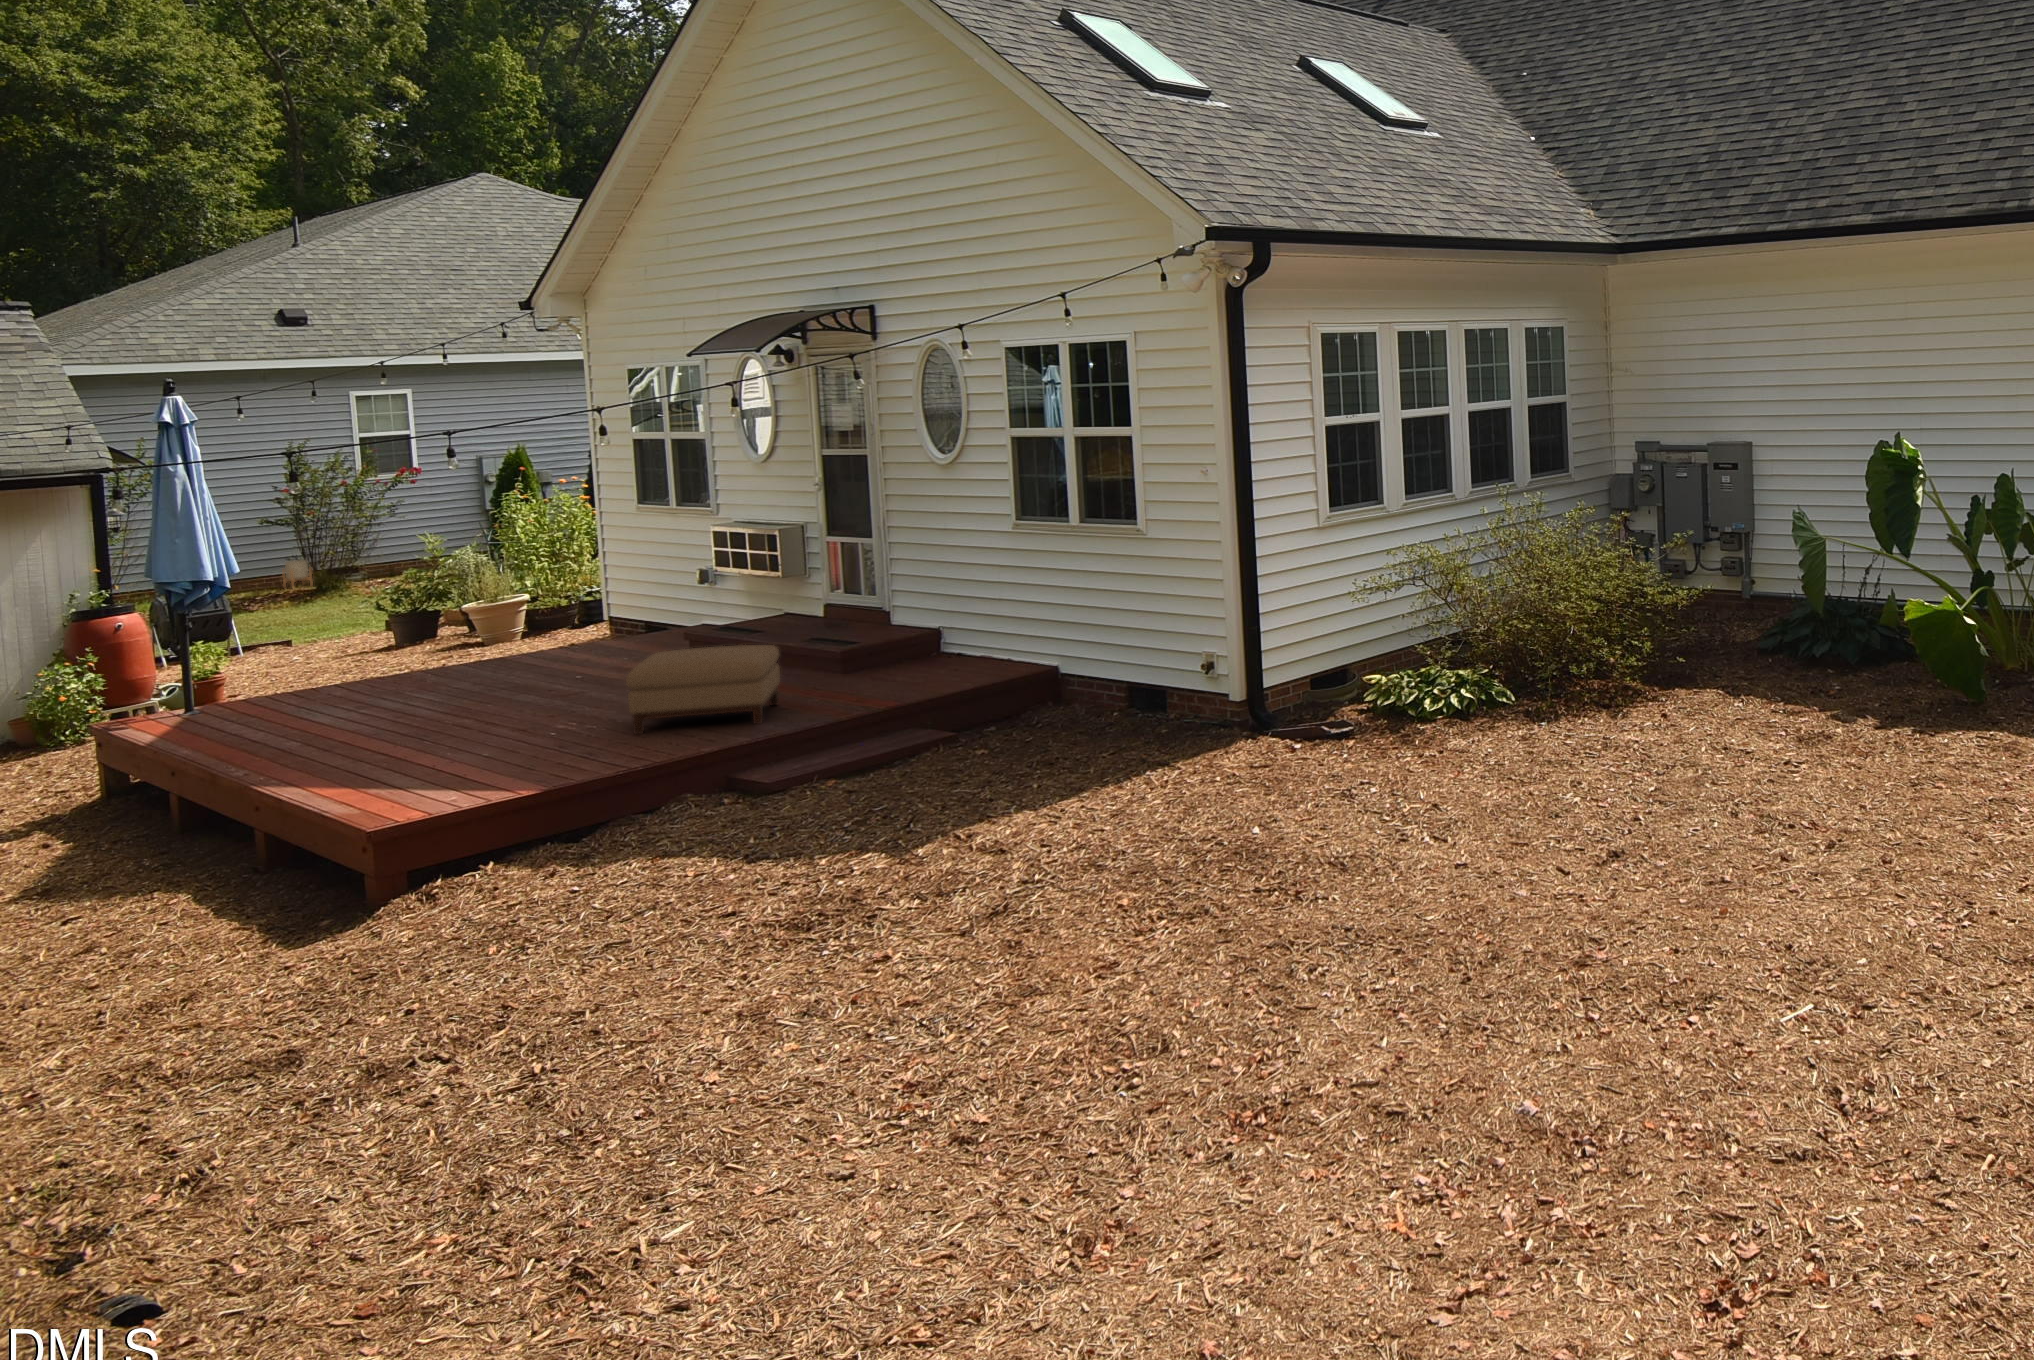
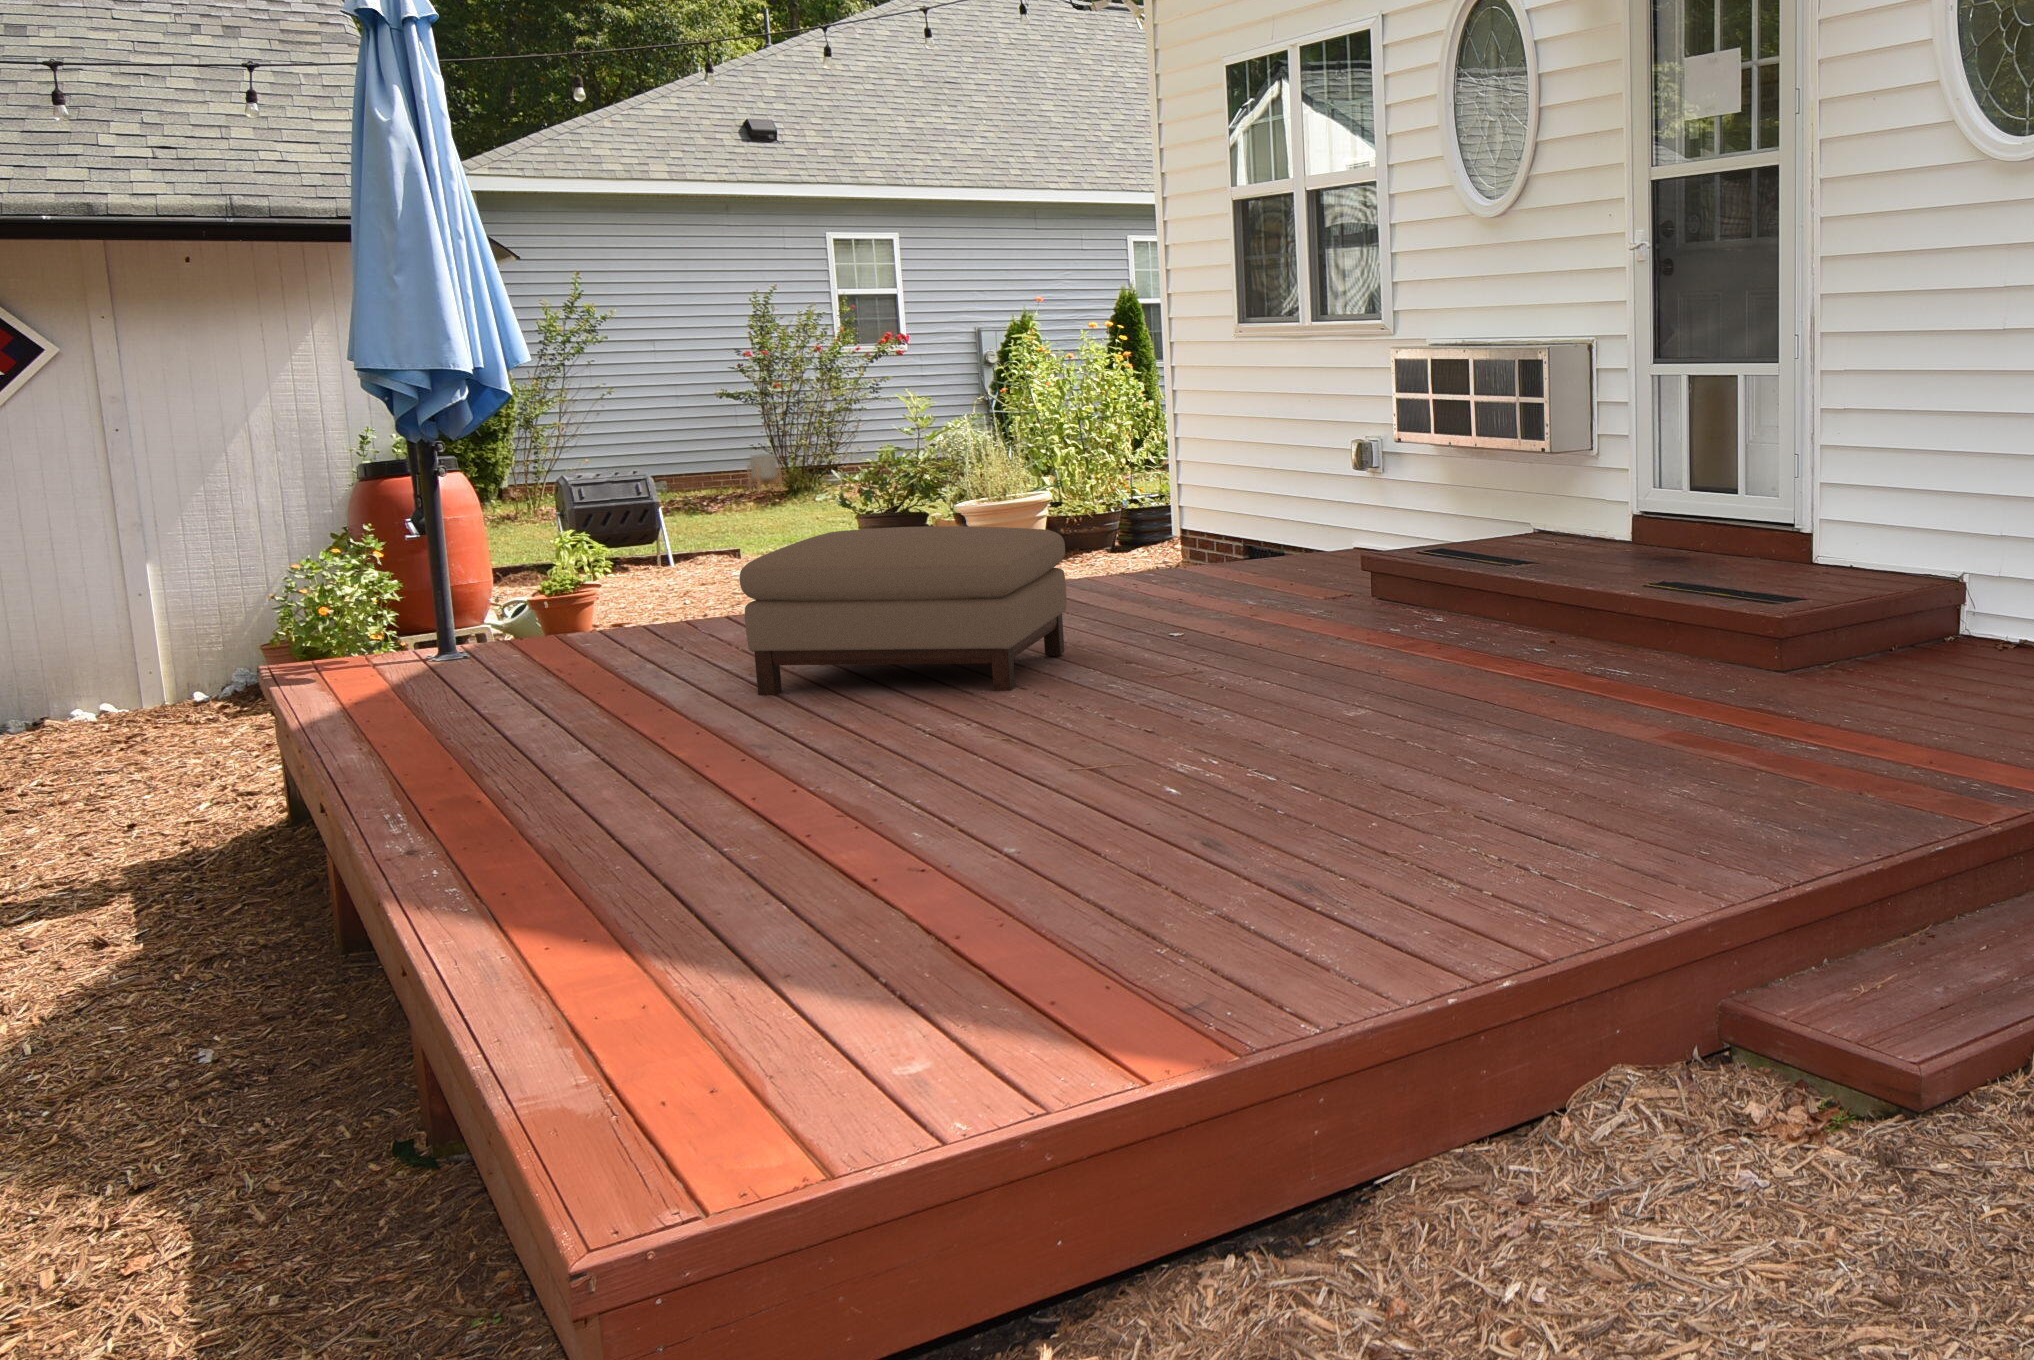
ottoman: present [626,645,780,734] -> present [740,526,1067,695]

